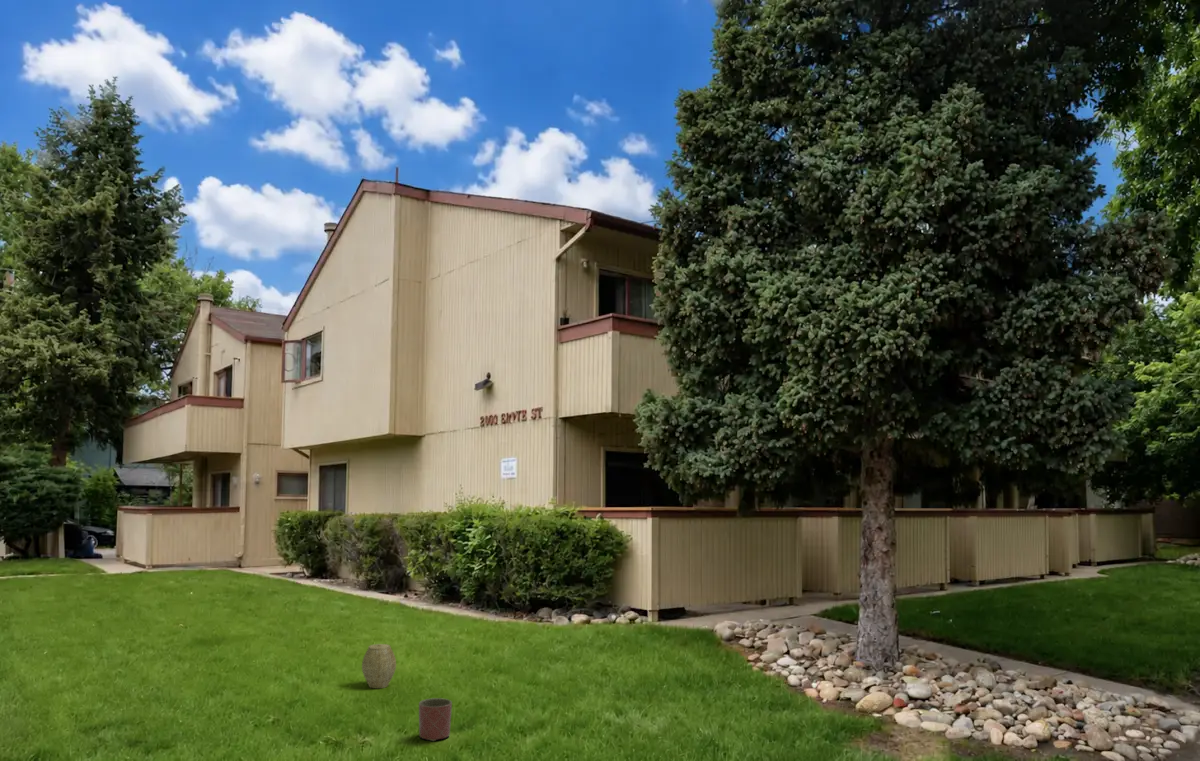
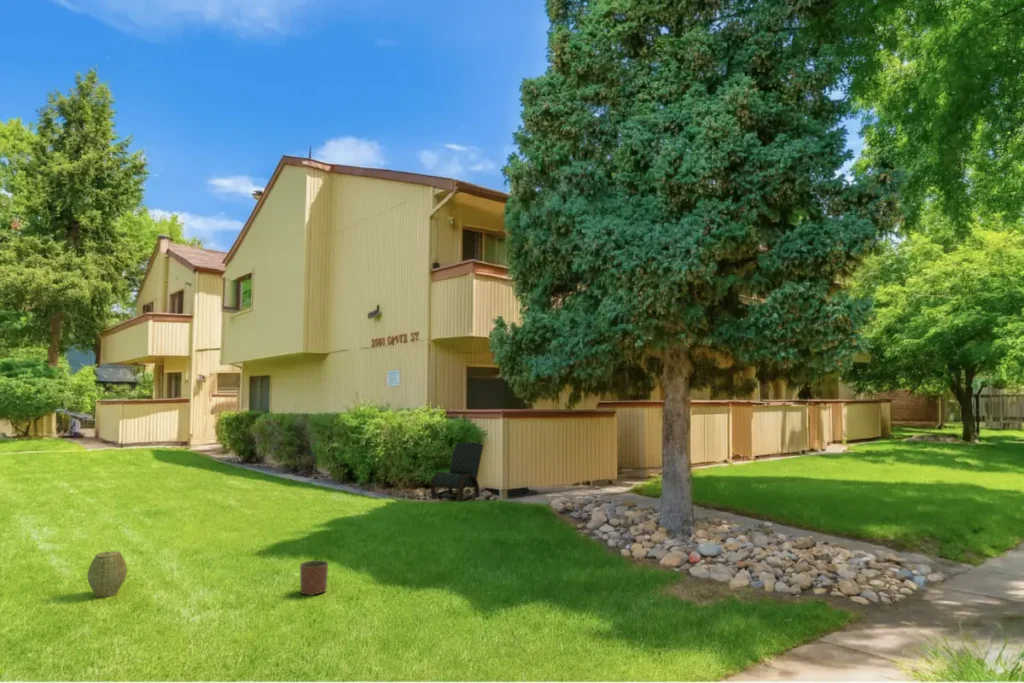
lounge chair: none [555,543,622,621] -> present [431,442,483,501]
woven basket: present [362,644,396,688] -> present [87,551,127,597]

